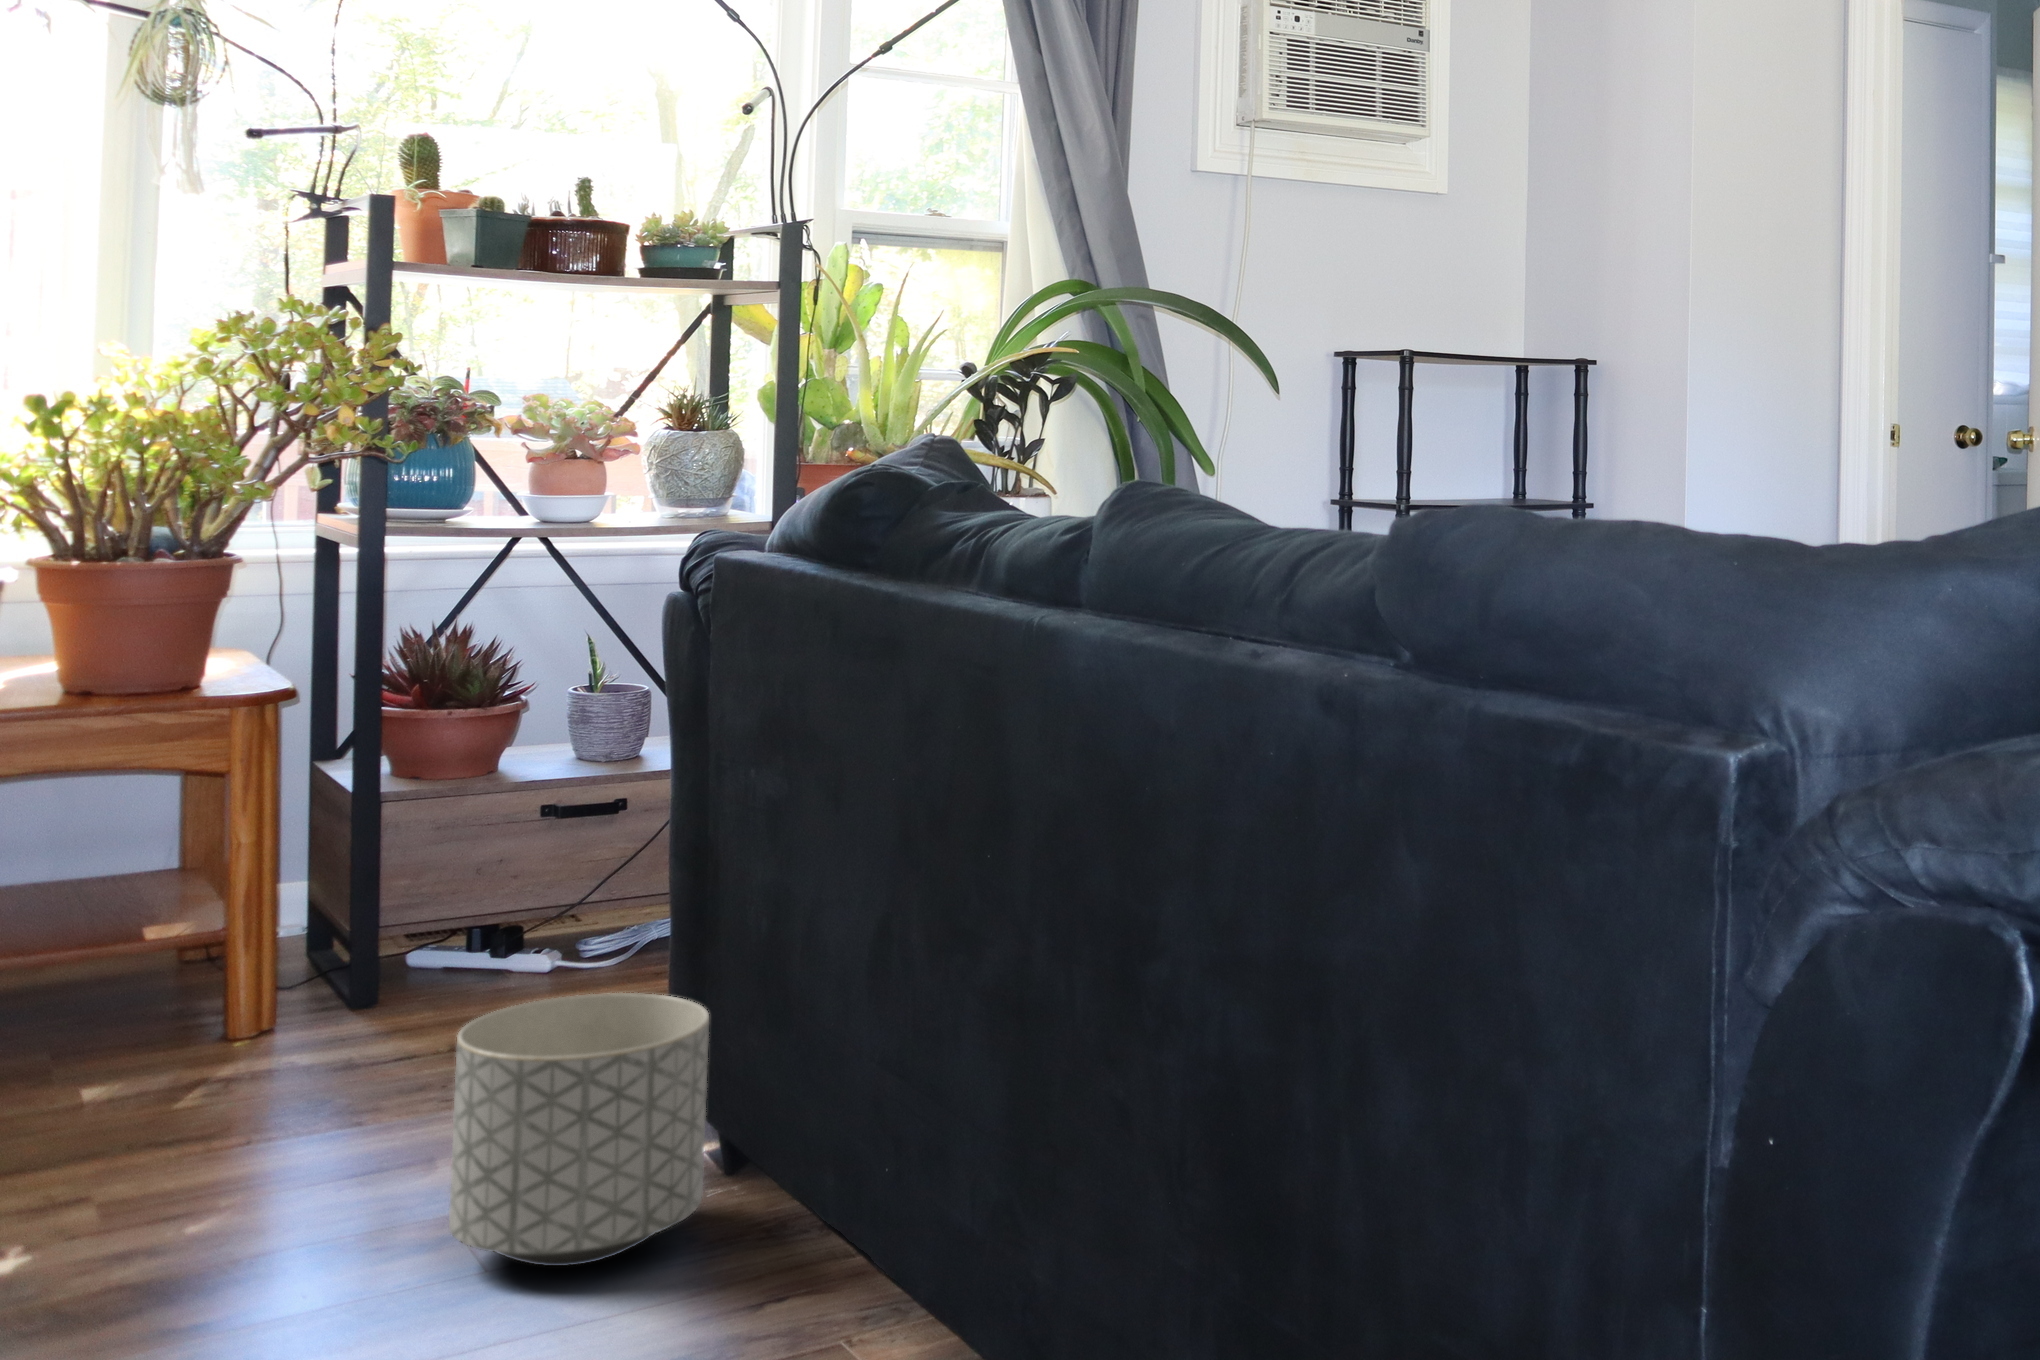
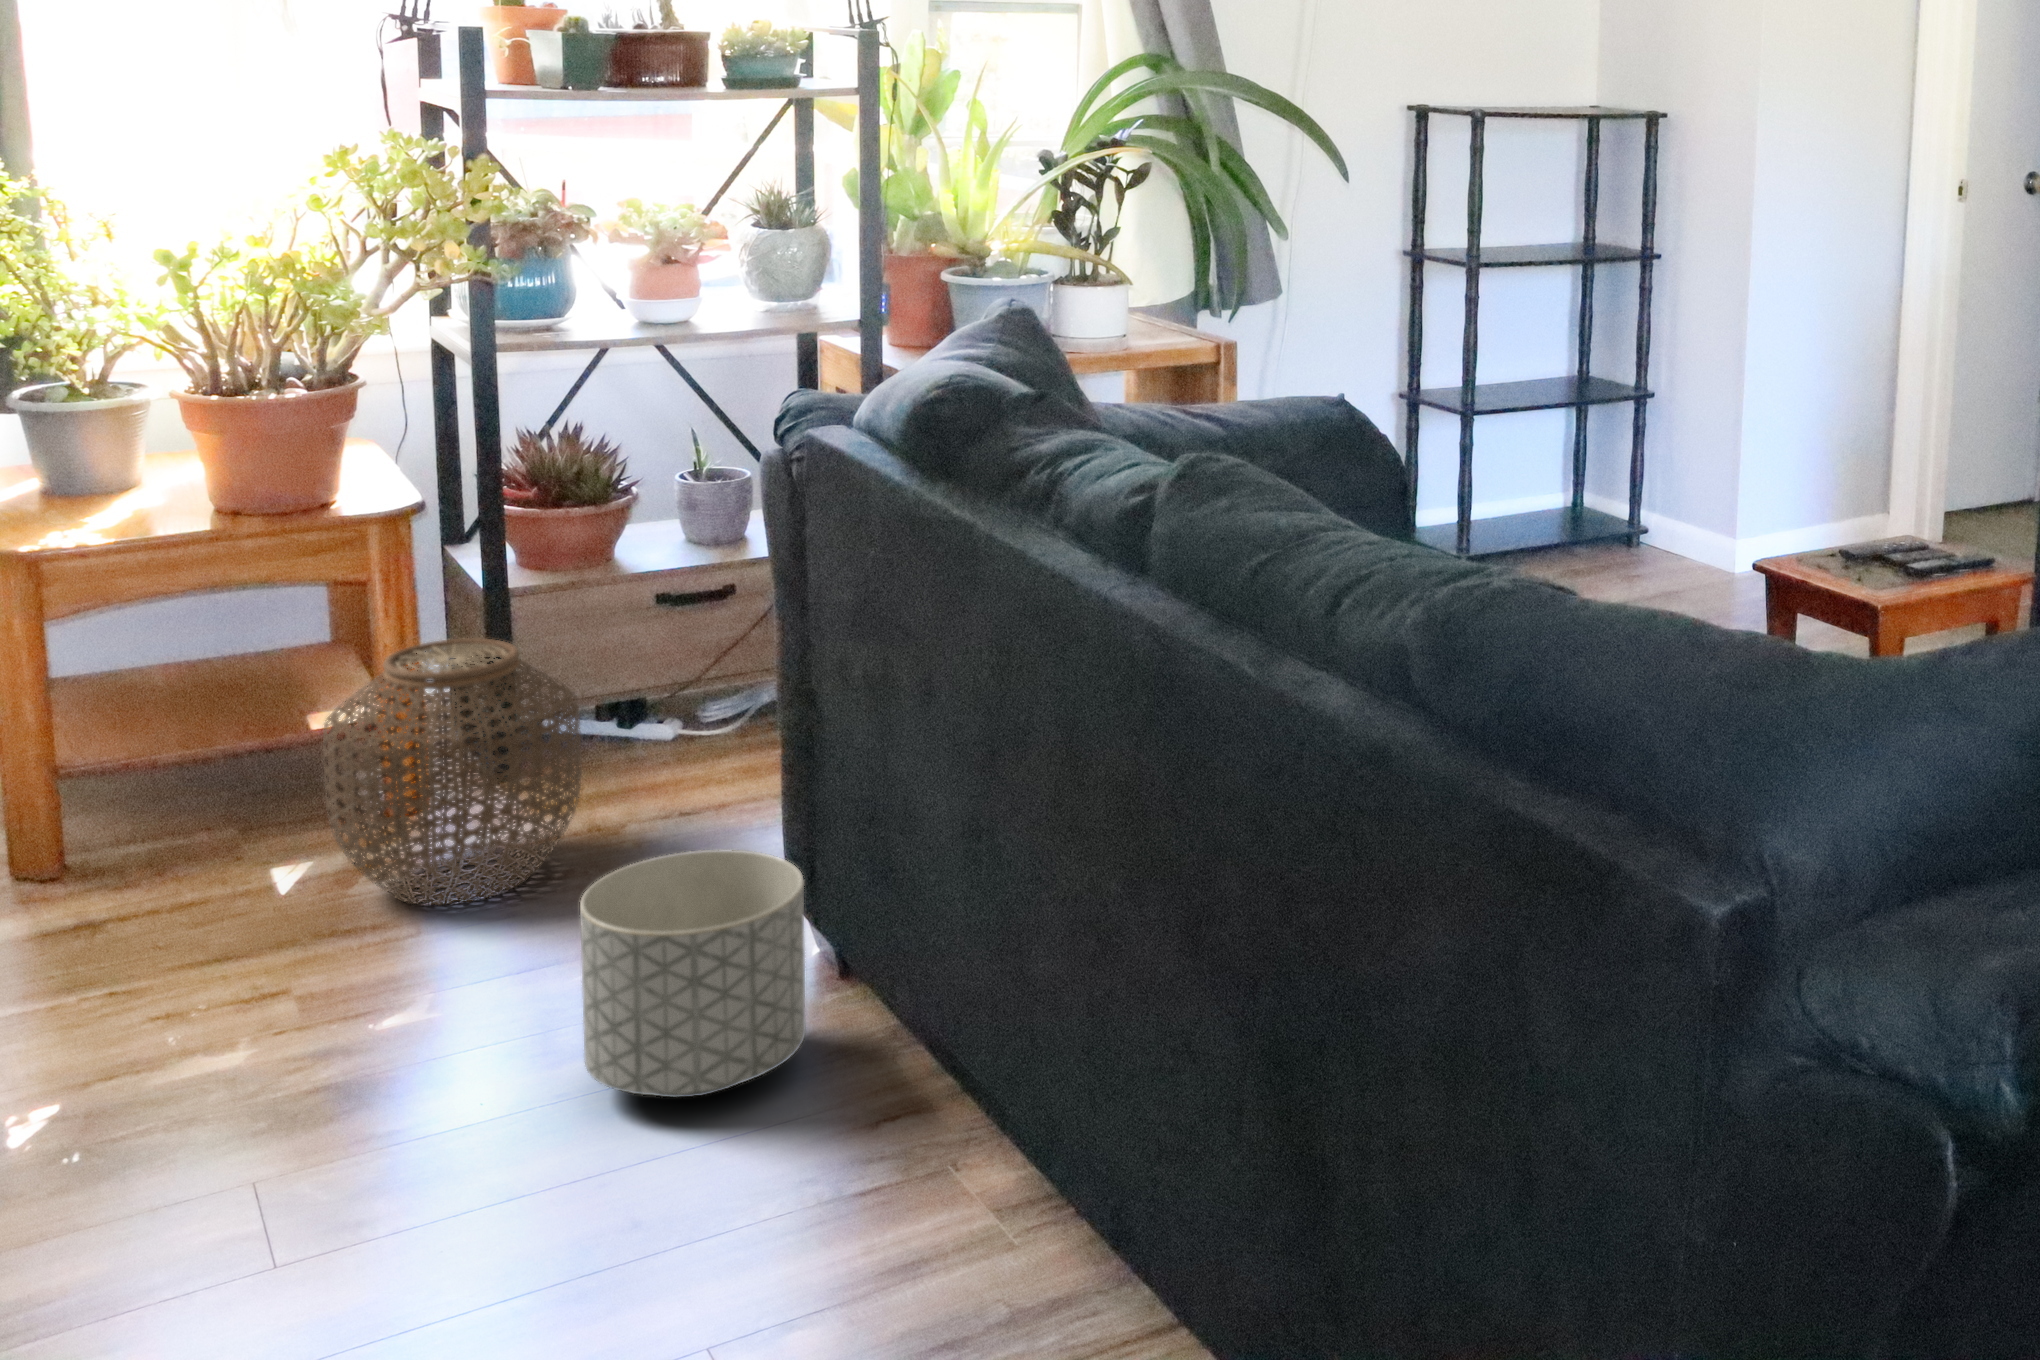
woven basket: none [161,815,454,1111] -> present [323,638,581,904]

